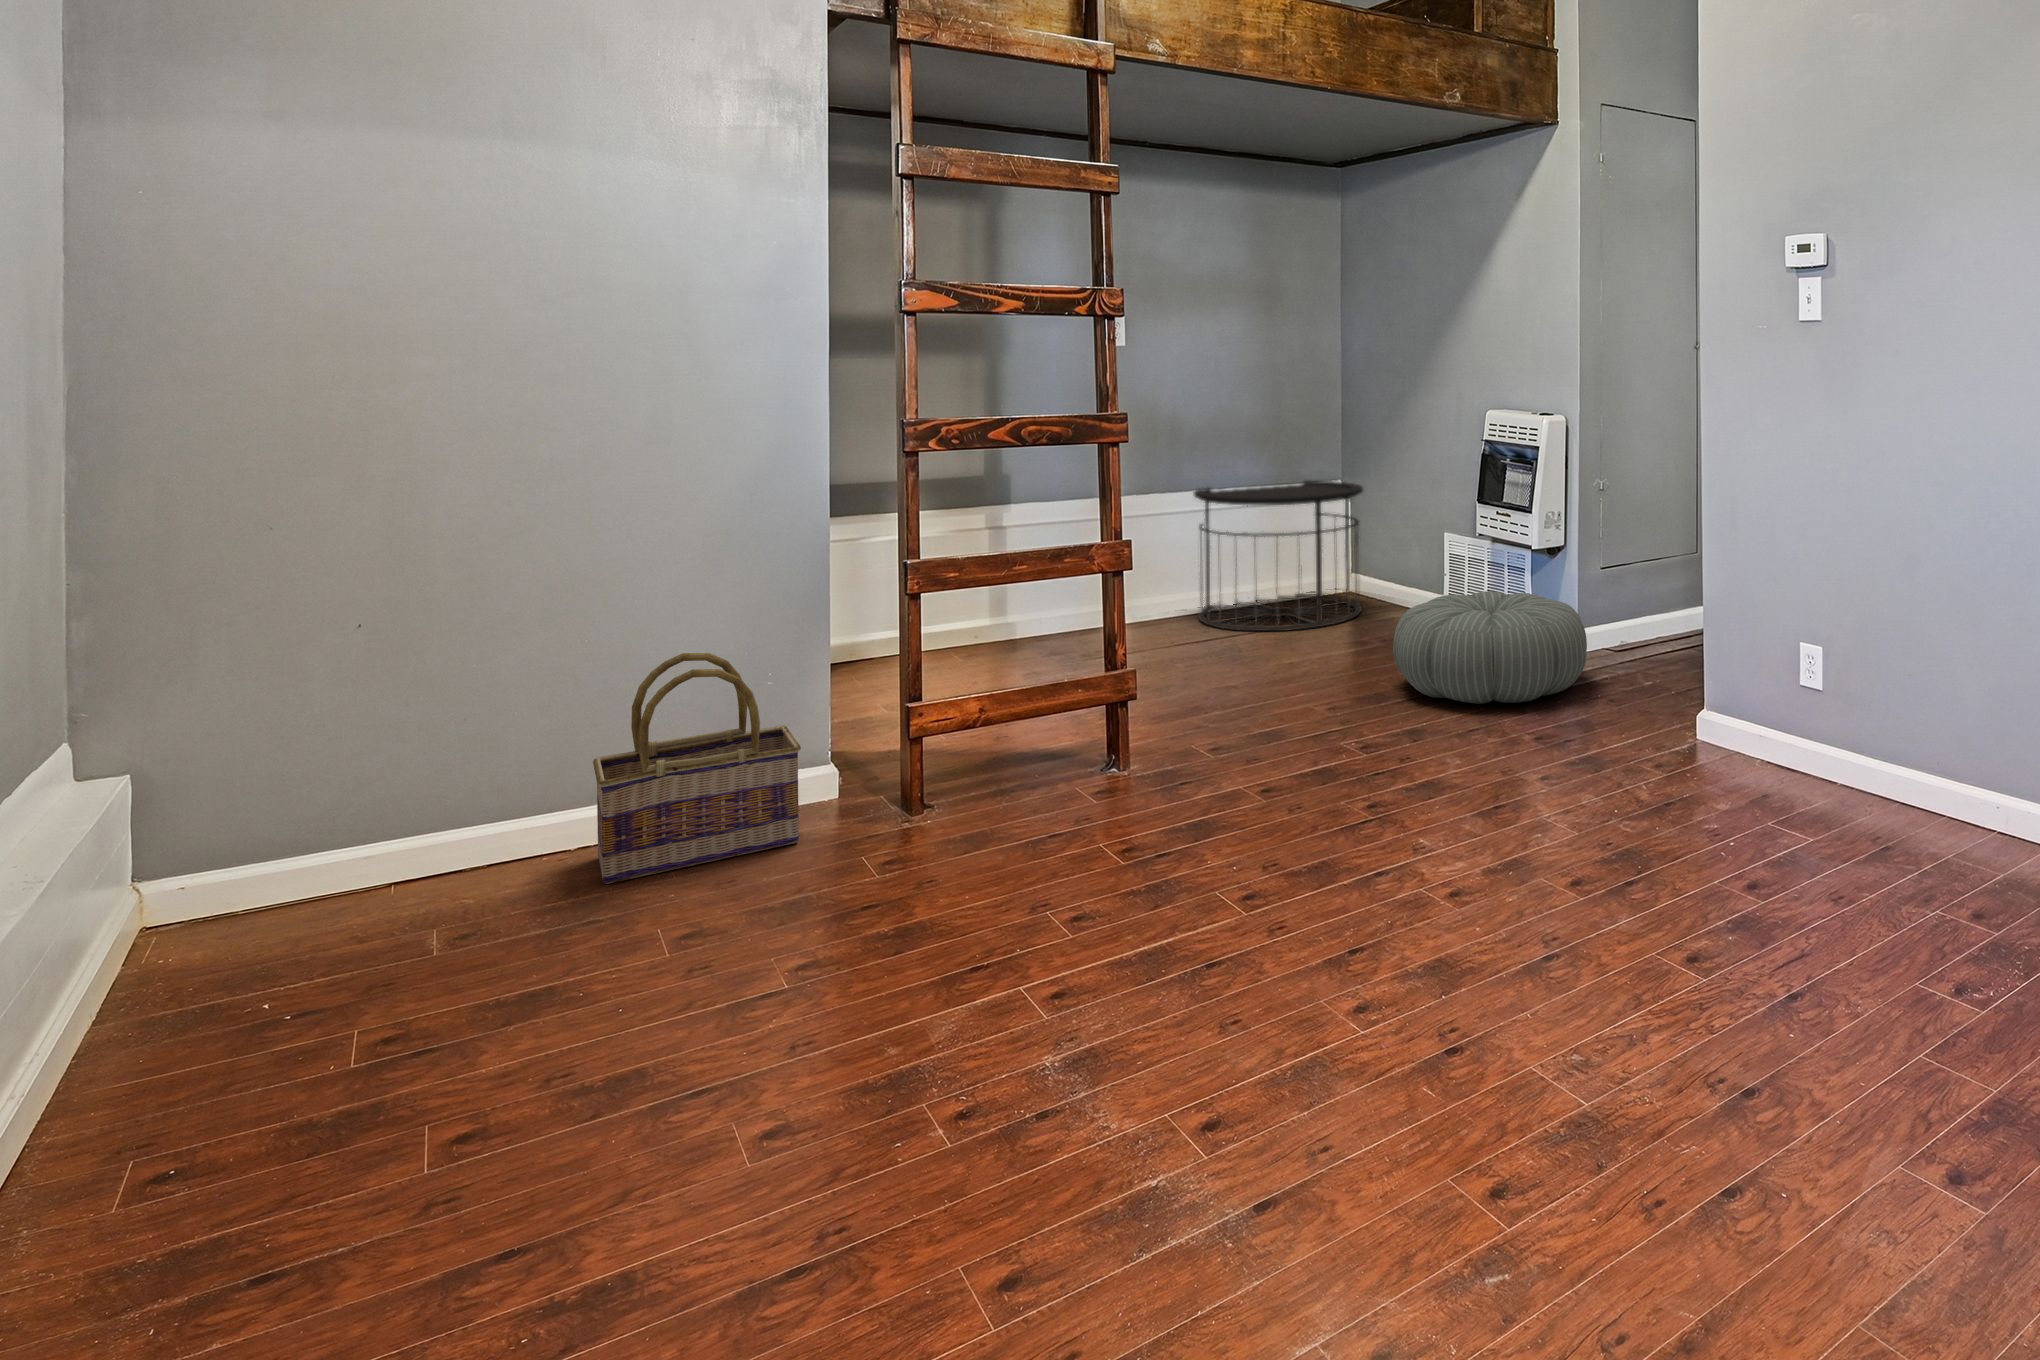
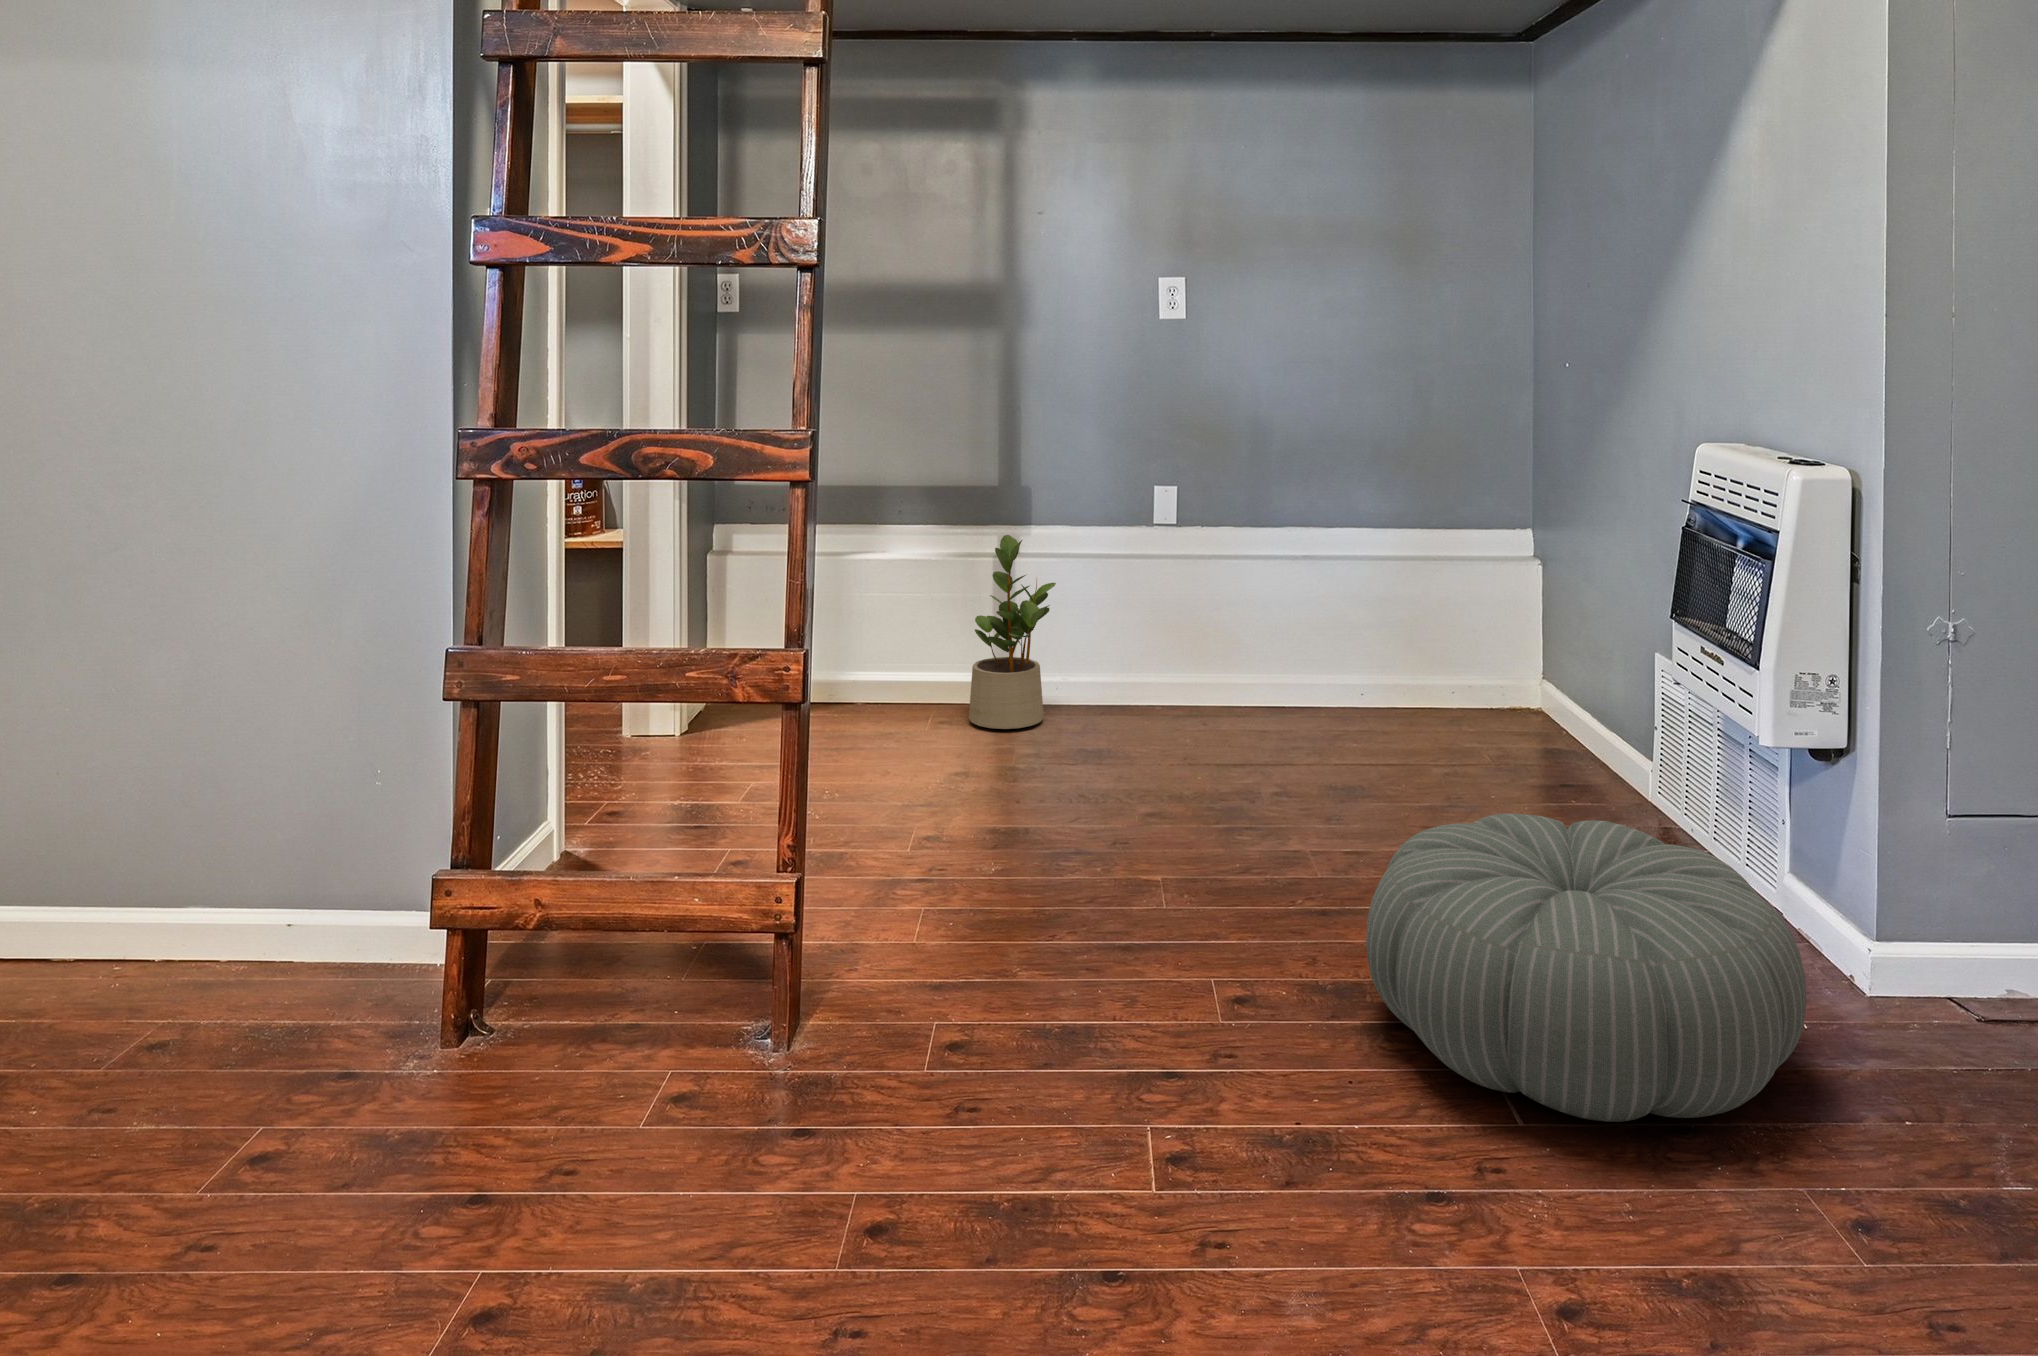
side table: present [1193,480,1363,631] -> none [1260,527,1530,783]
potted plant: none [983,505,1052,648] -> present [969,535,1056,729]
basket: present [593,653,801,884] -> none [42,729,349,1036]

